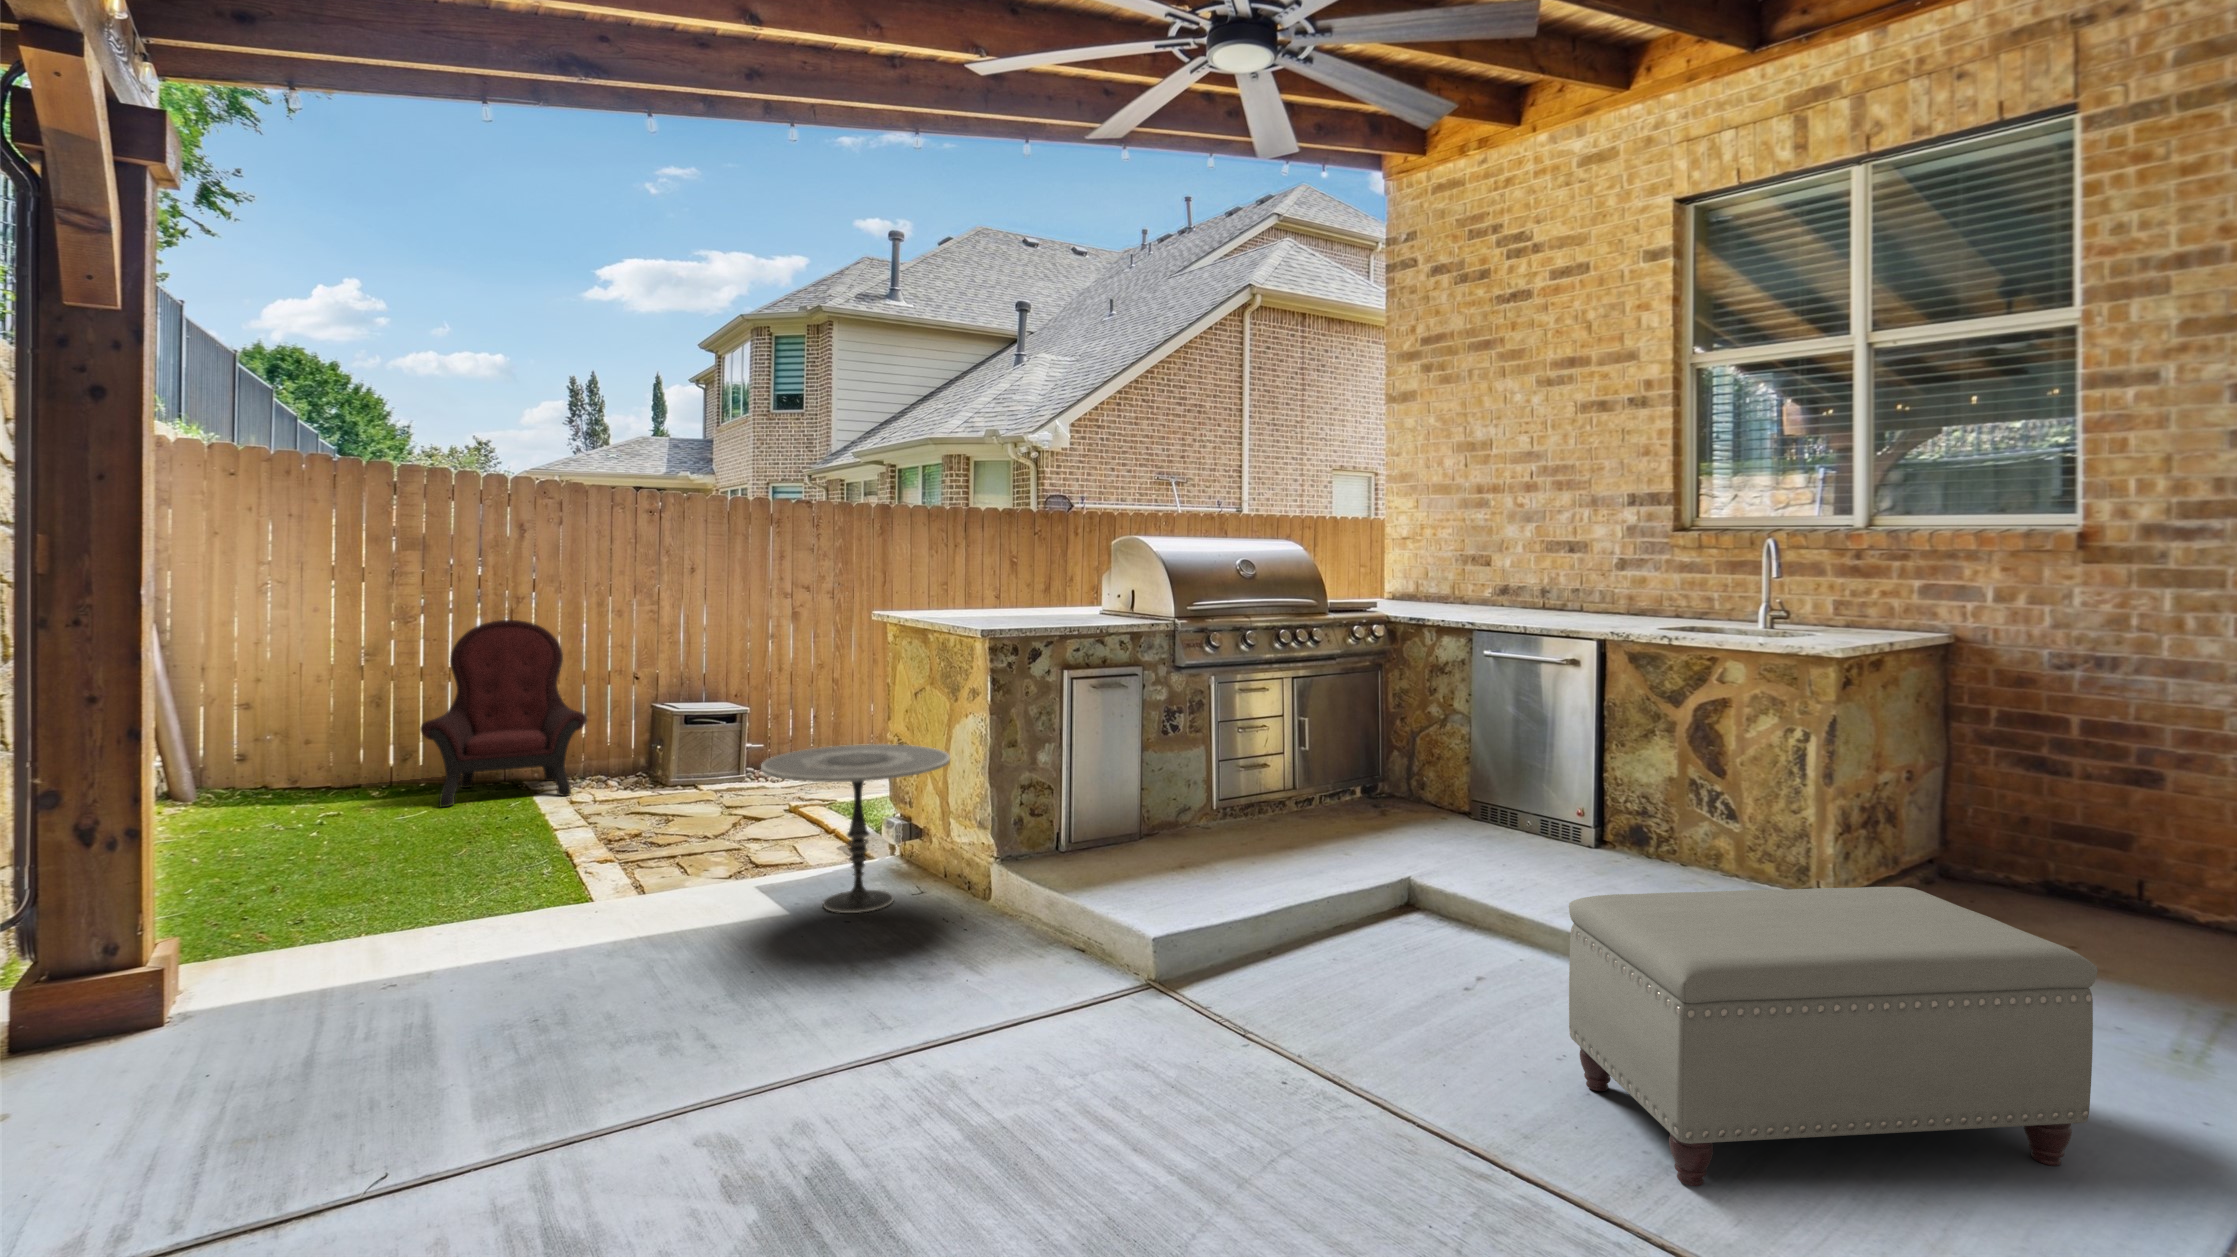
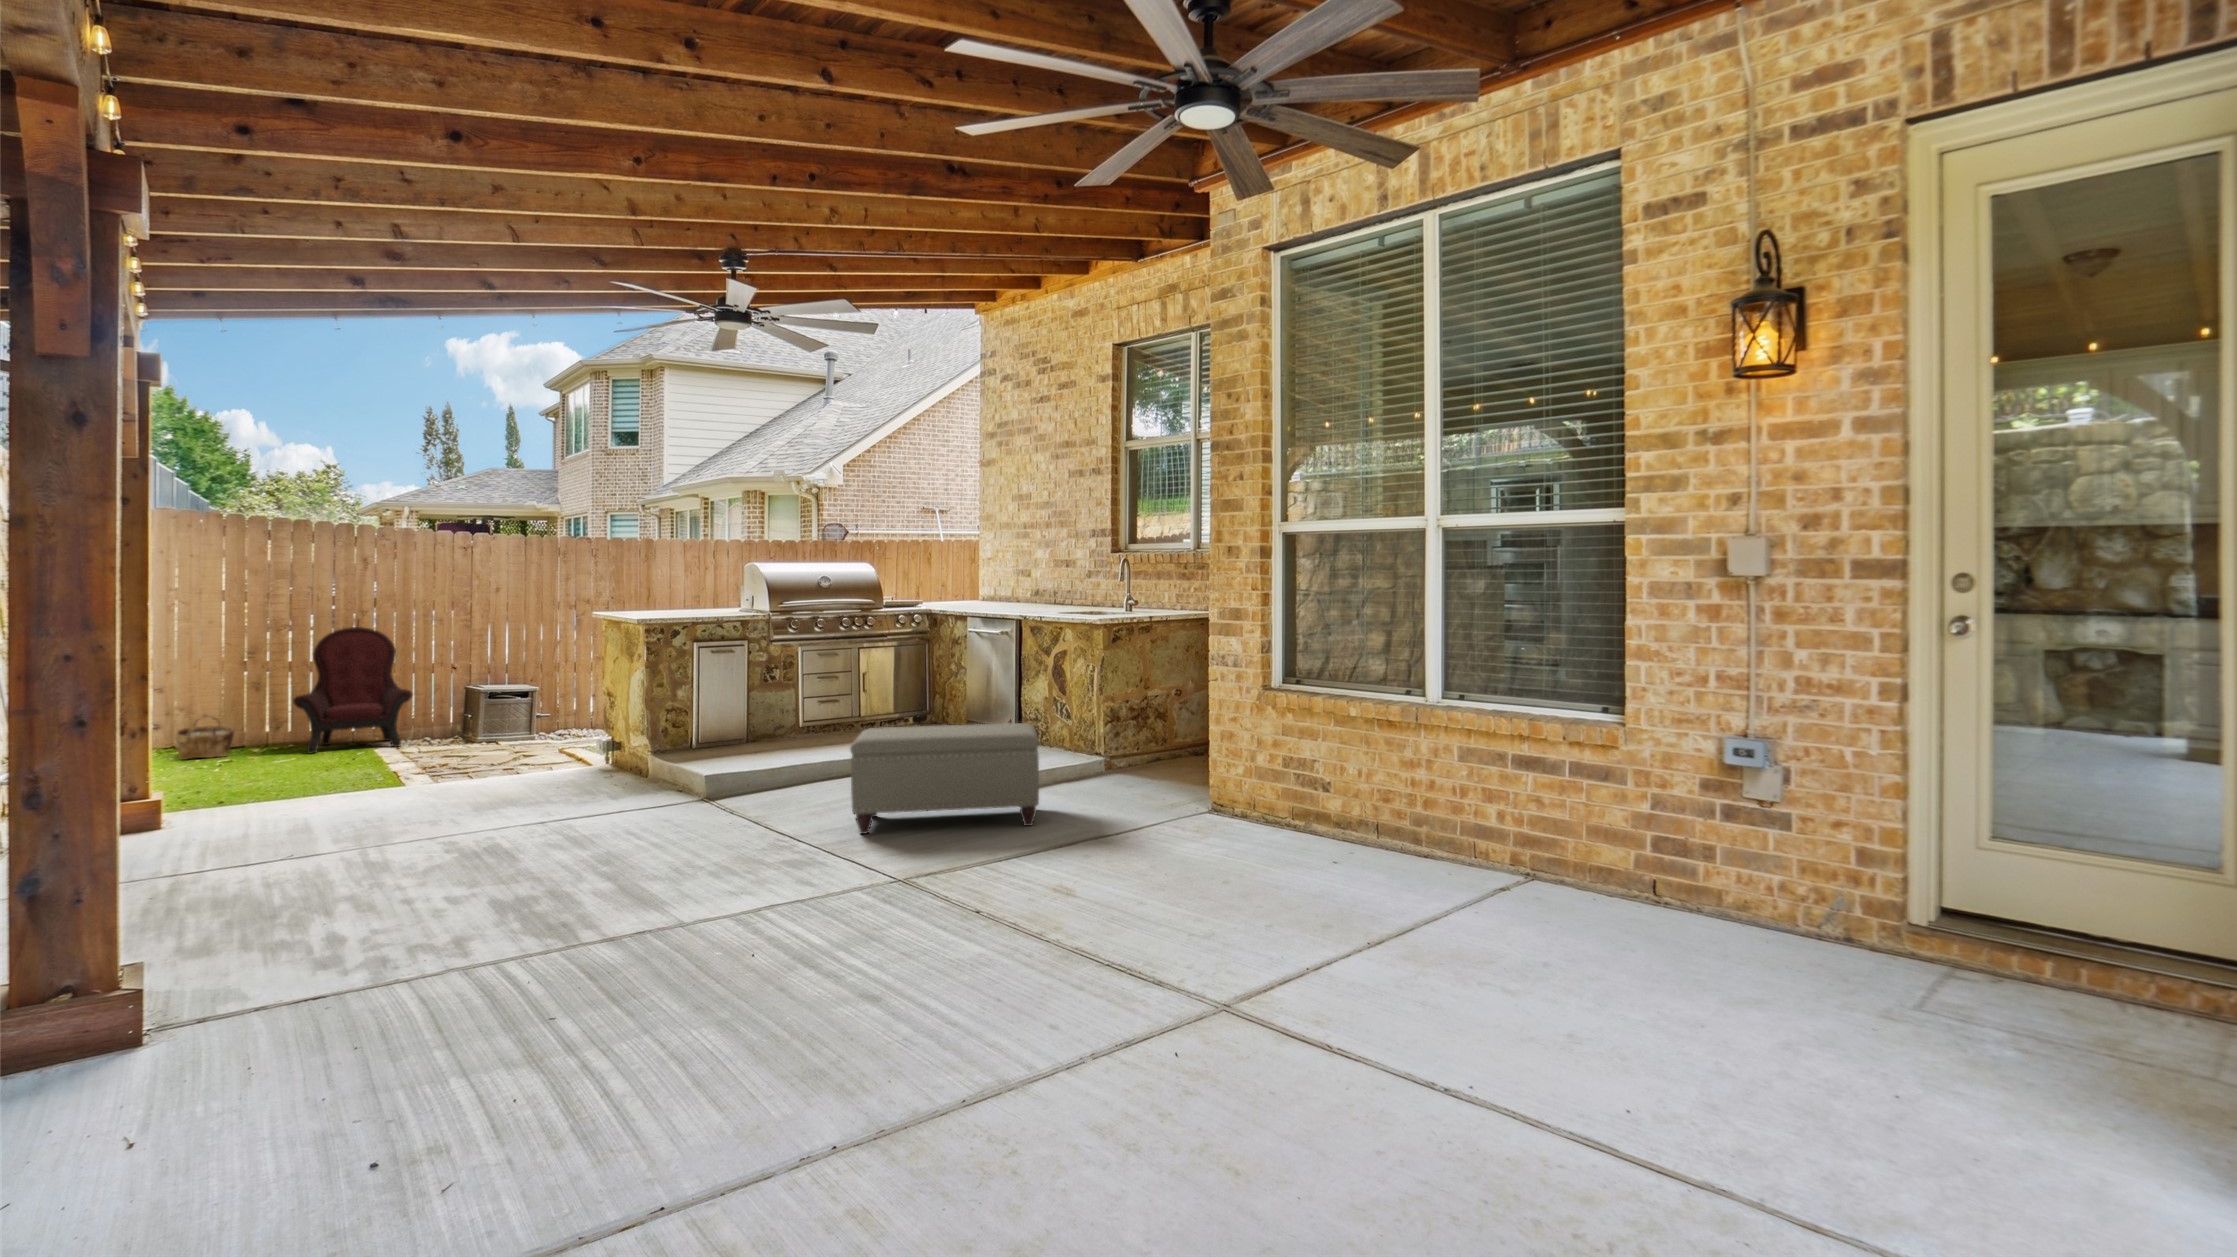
side table: present [761,744,950,913] -> none [504,691,624,784]
woven basket: none [251,746,339,815] -> present [175,716,234,760]

